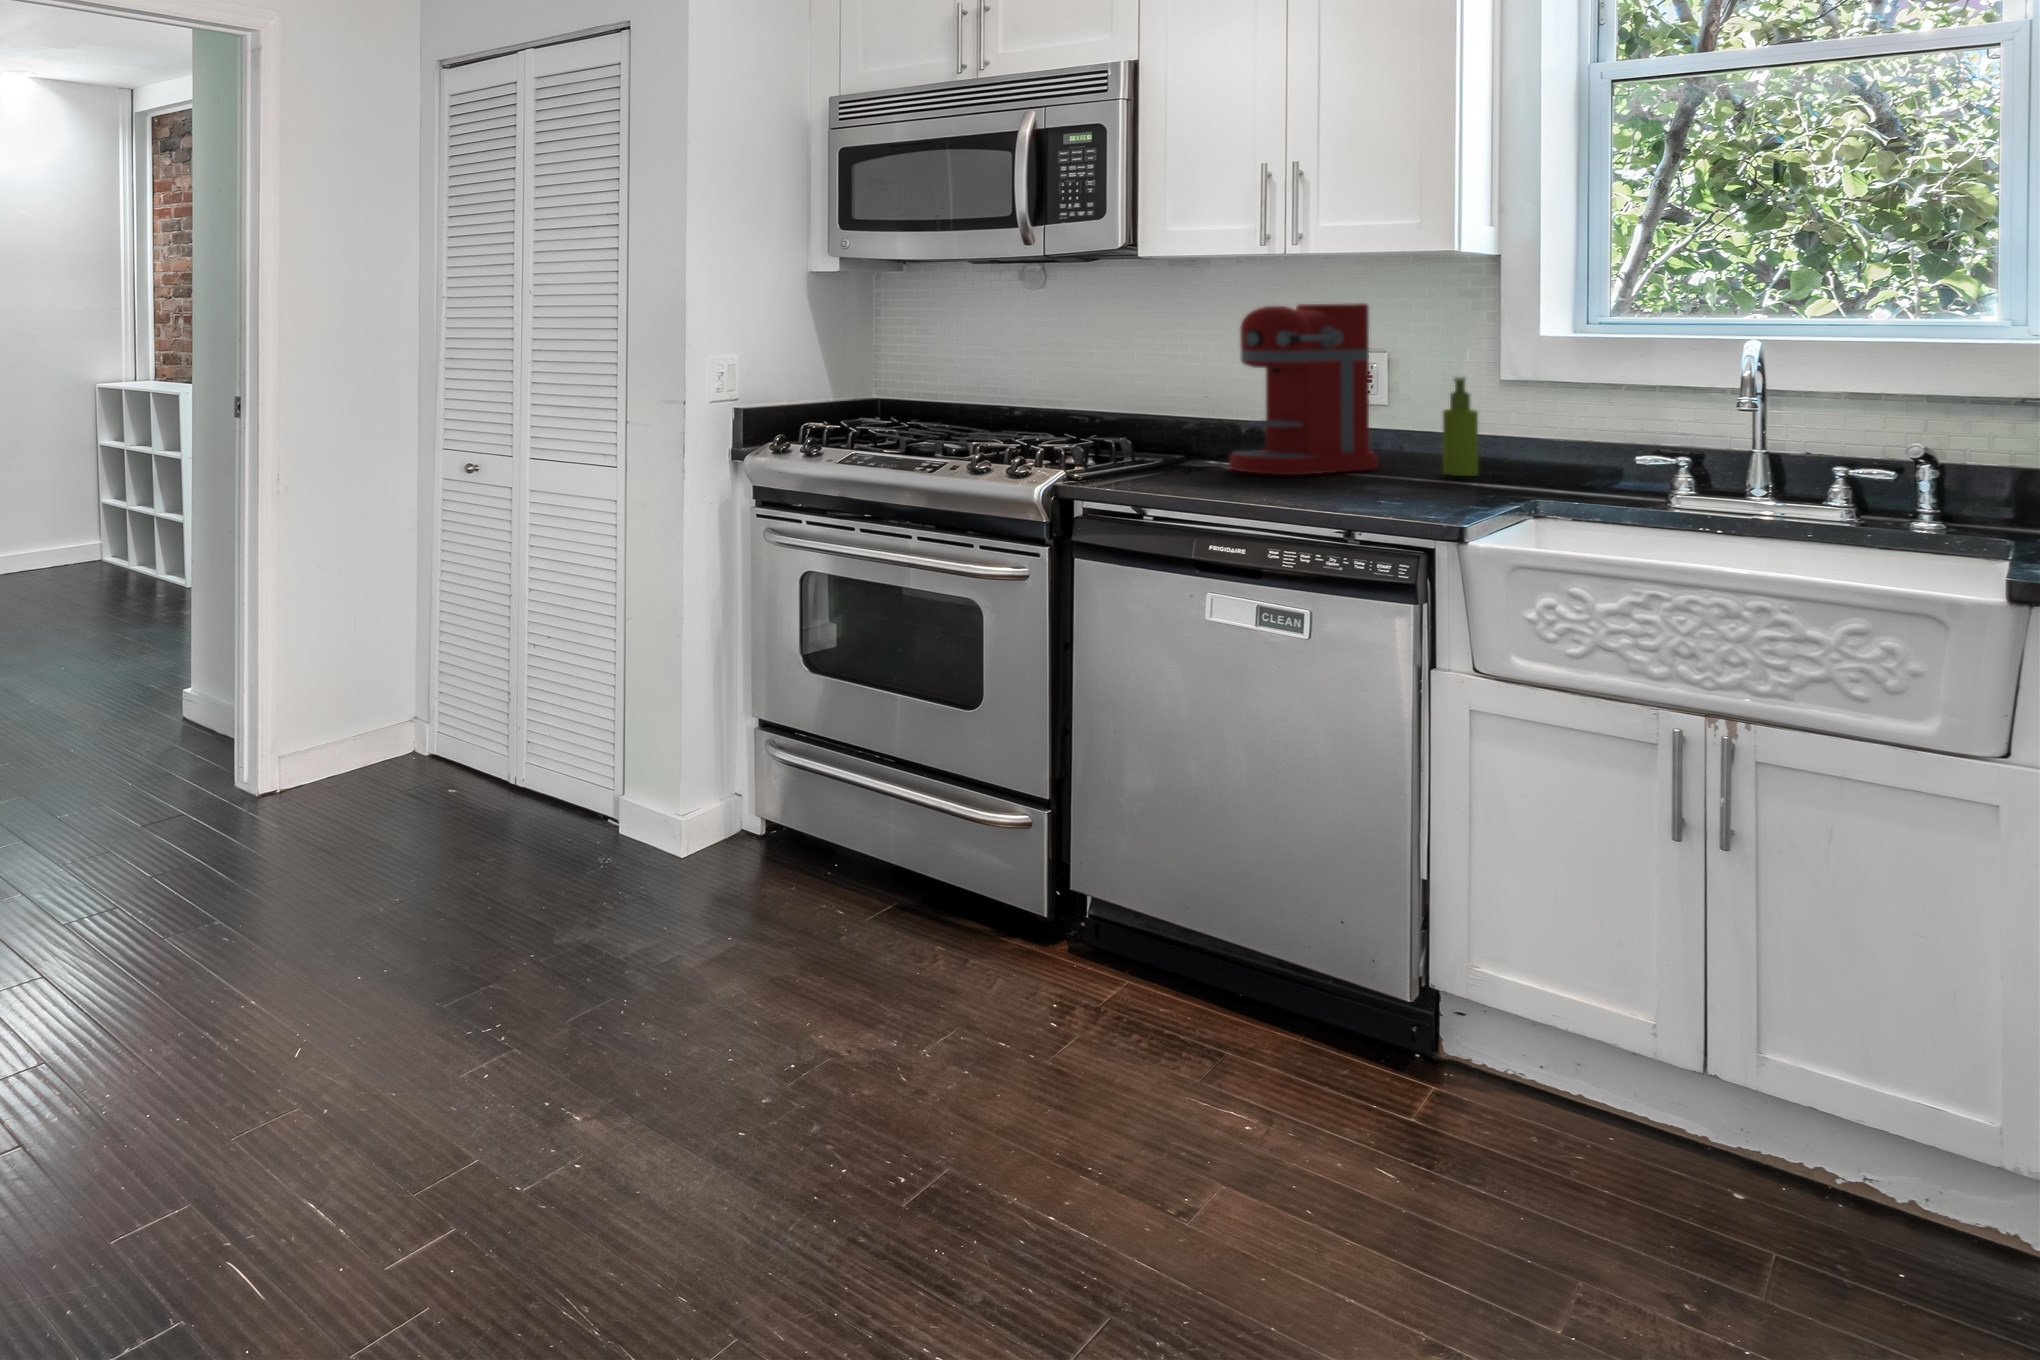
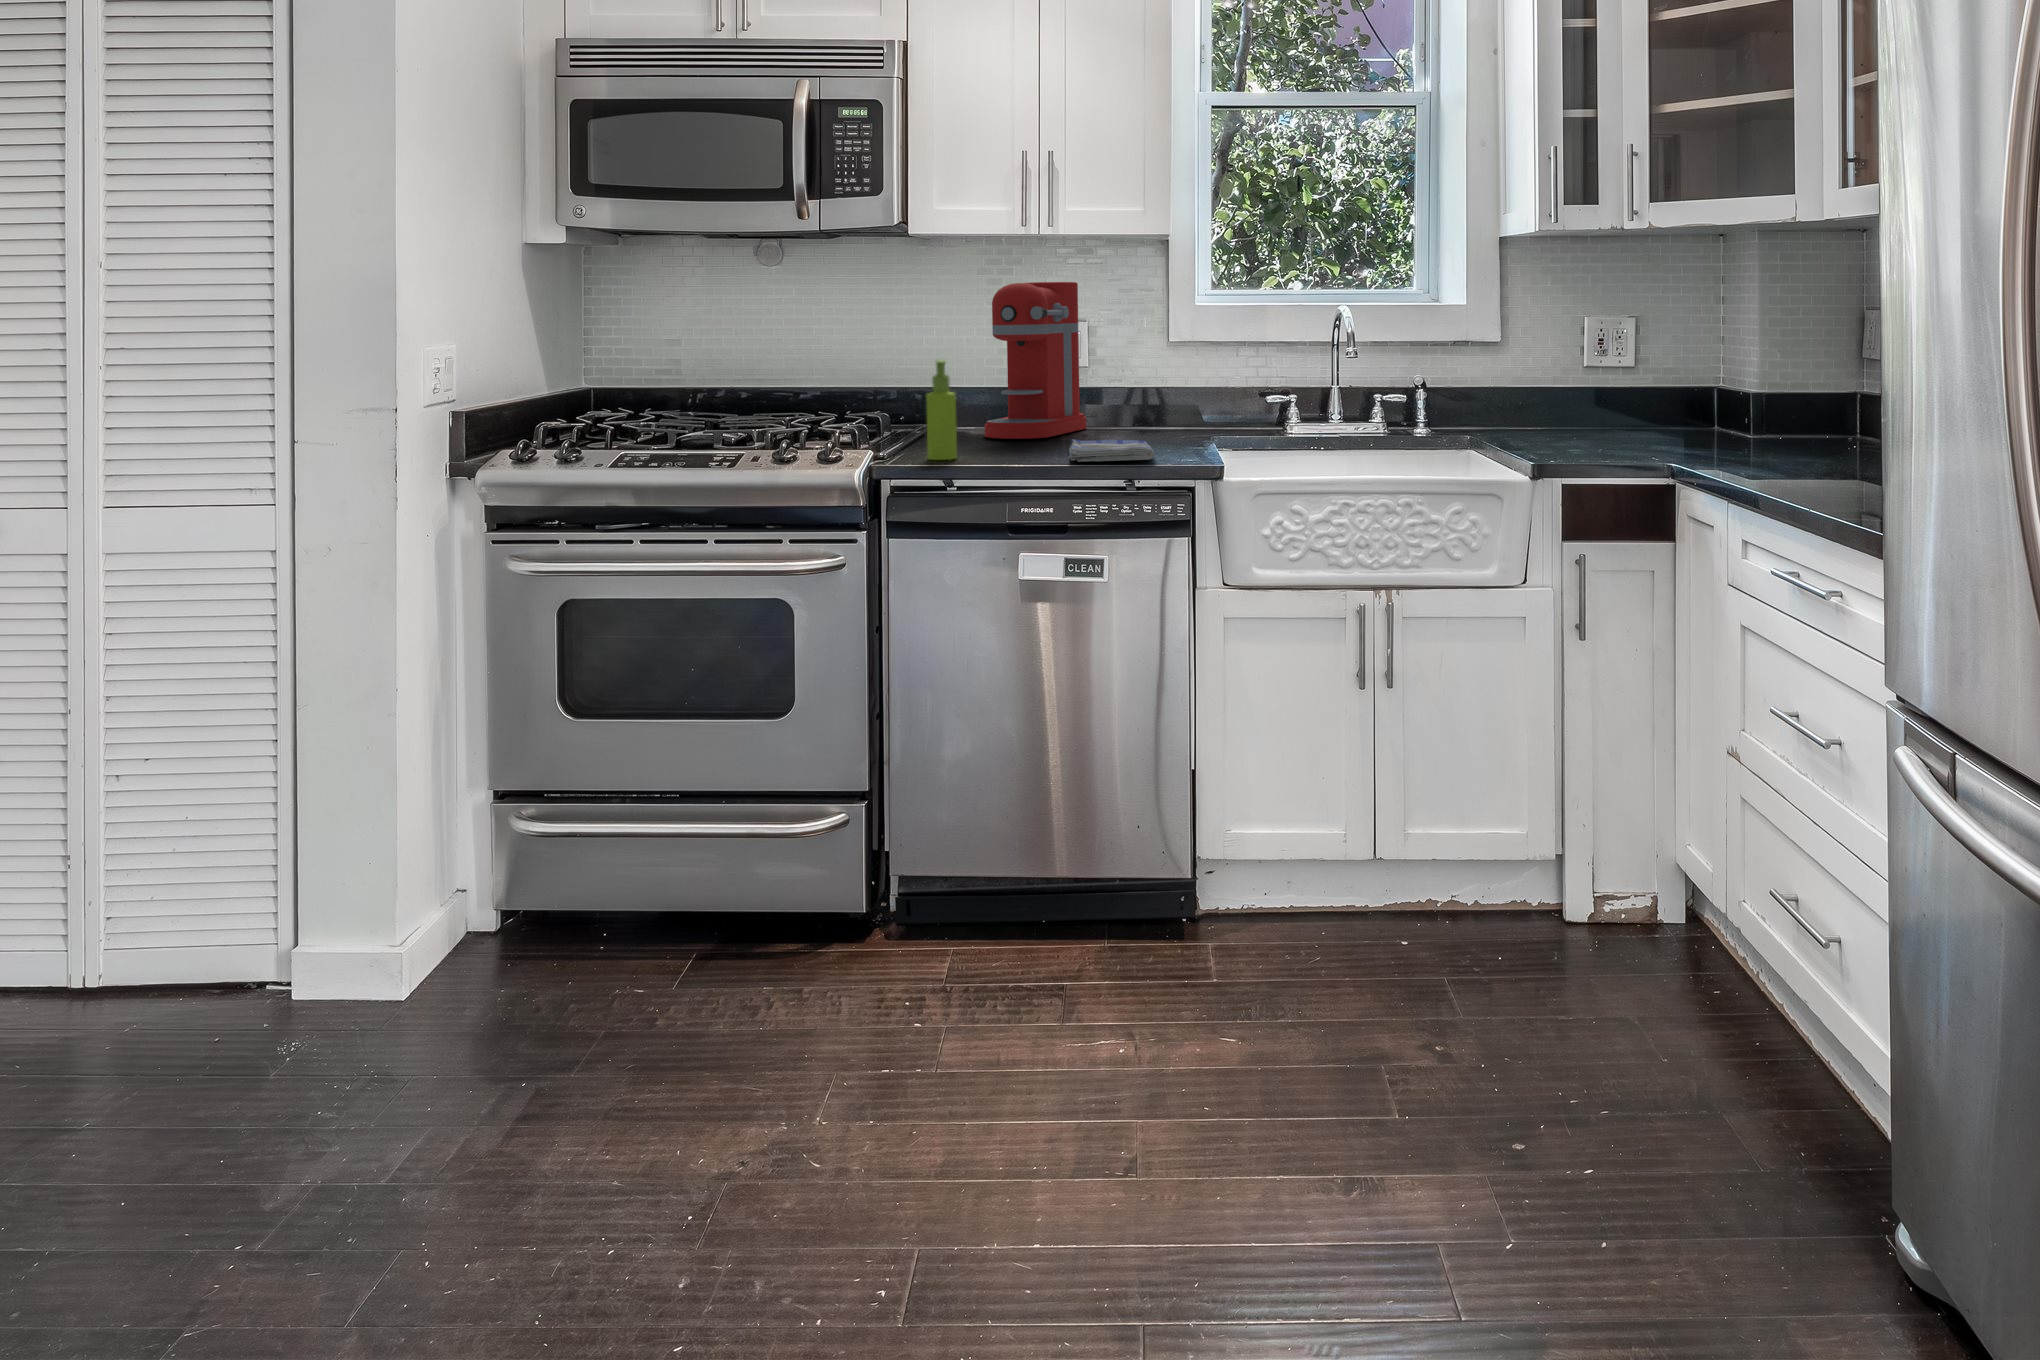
soap dispenser: present [1443,377,1478,476] -> present [926,359,957,460]
dish towel: none [1263,479,1403,510] -> present [1068,439,1155,462]

